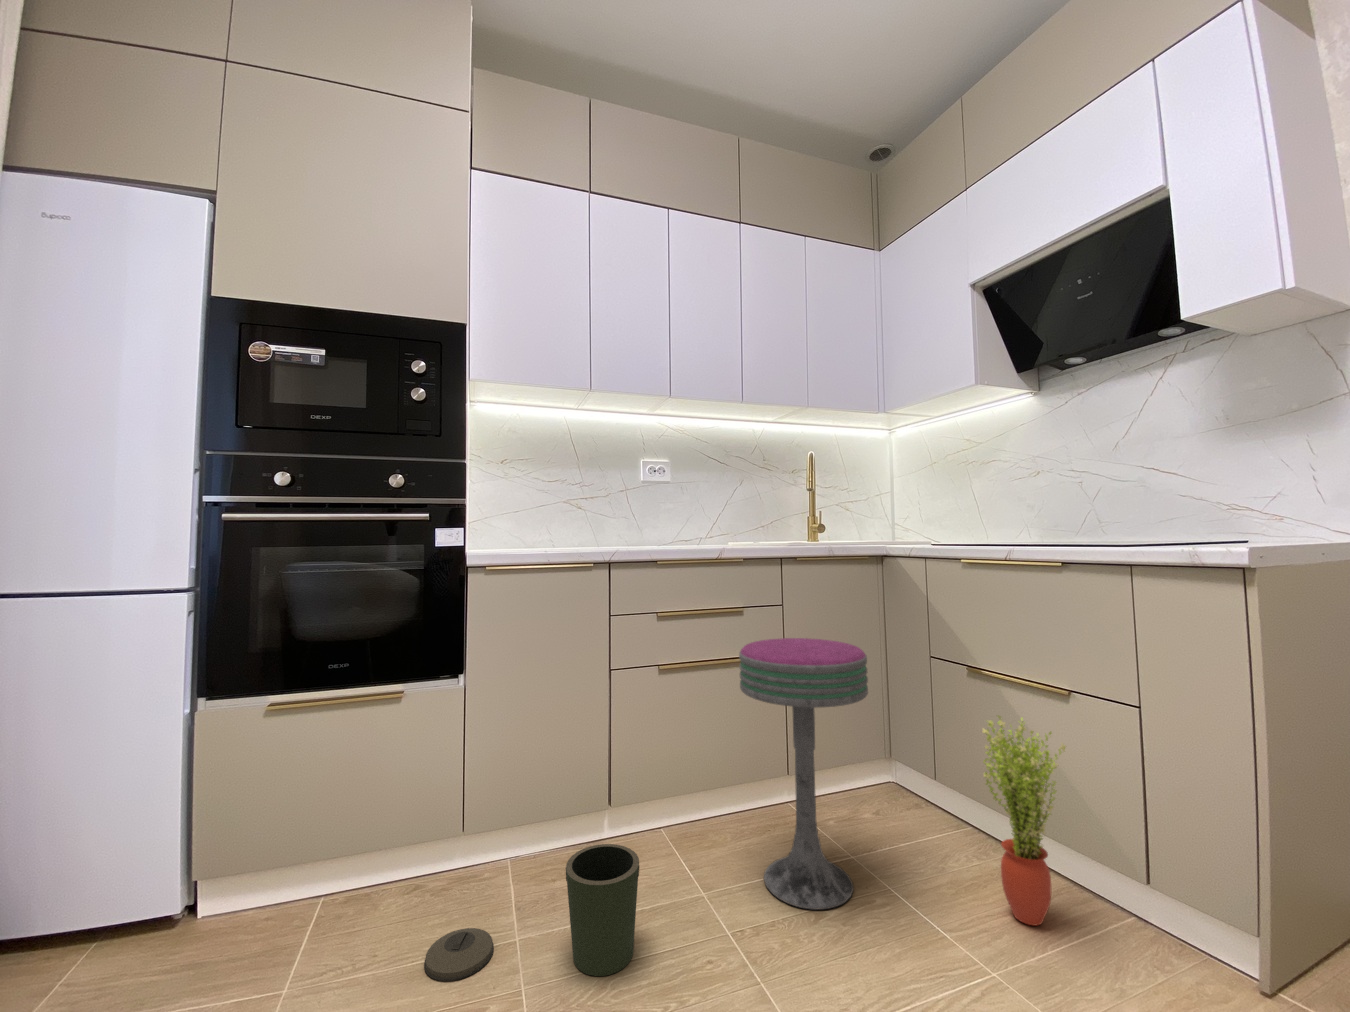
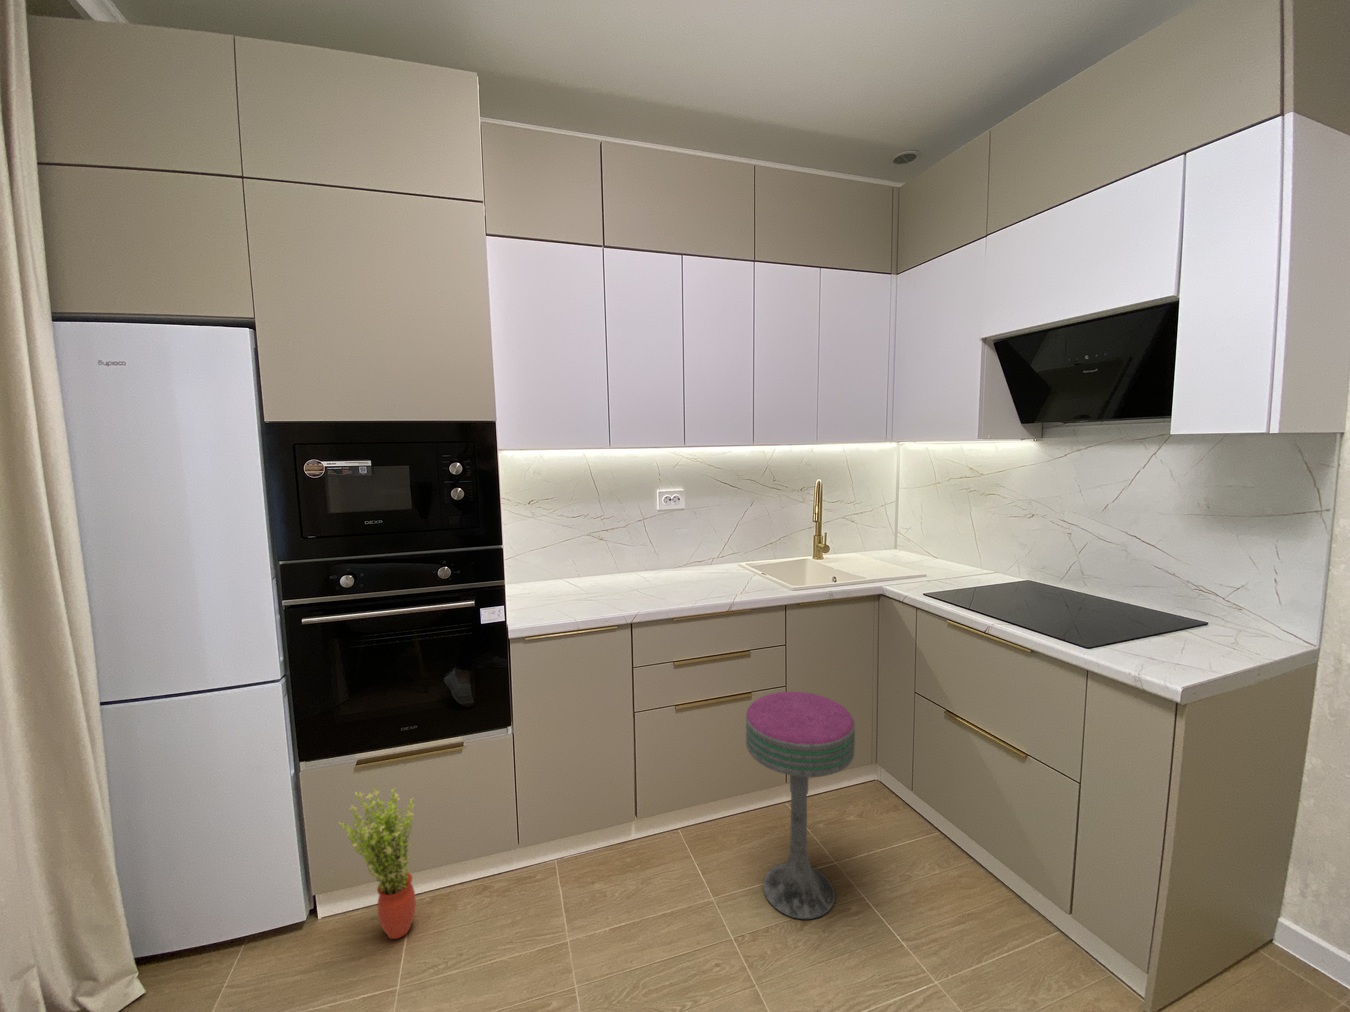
potted plant: present [983,716,1066,926] -> present [342,788,415,939]
trash can: present [424,844,639,981] -> none [501,876,664,984]

